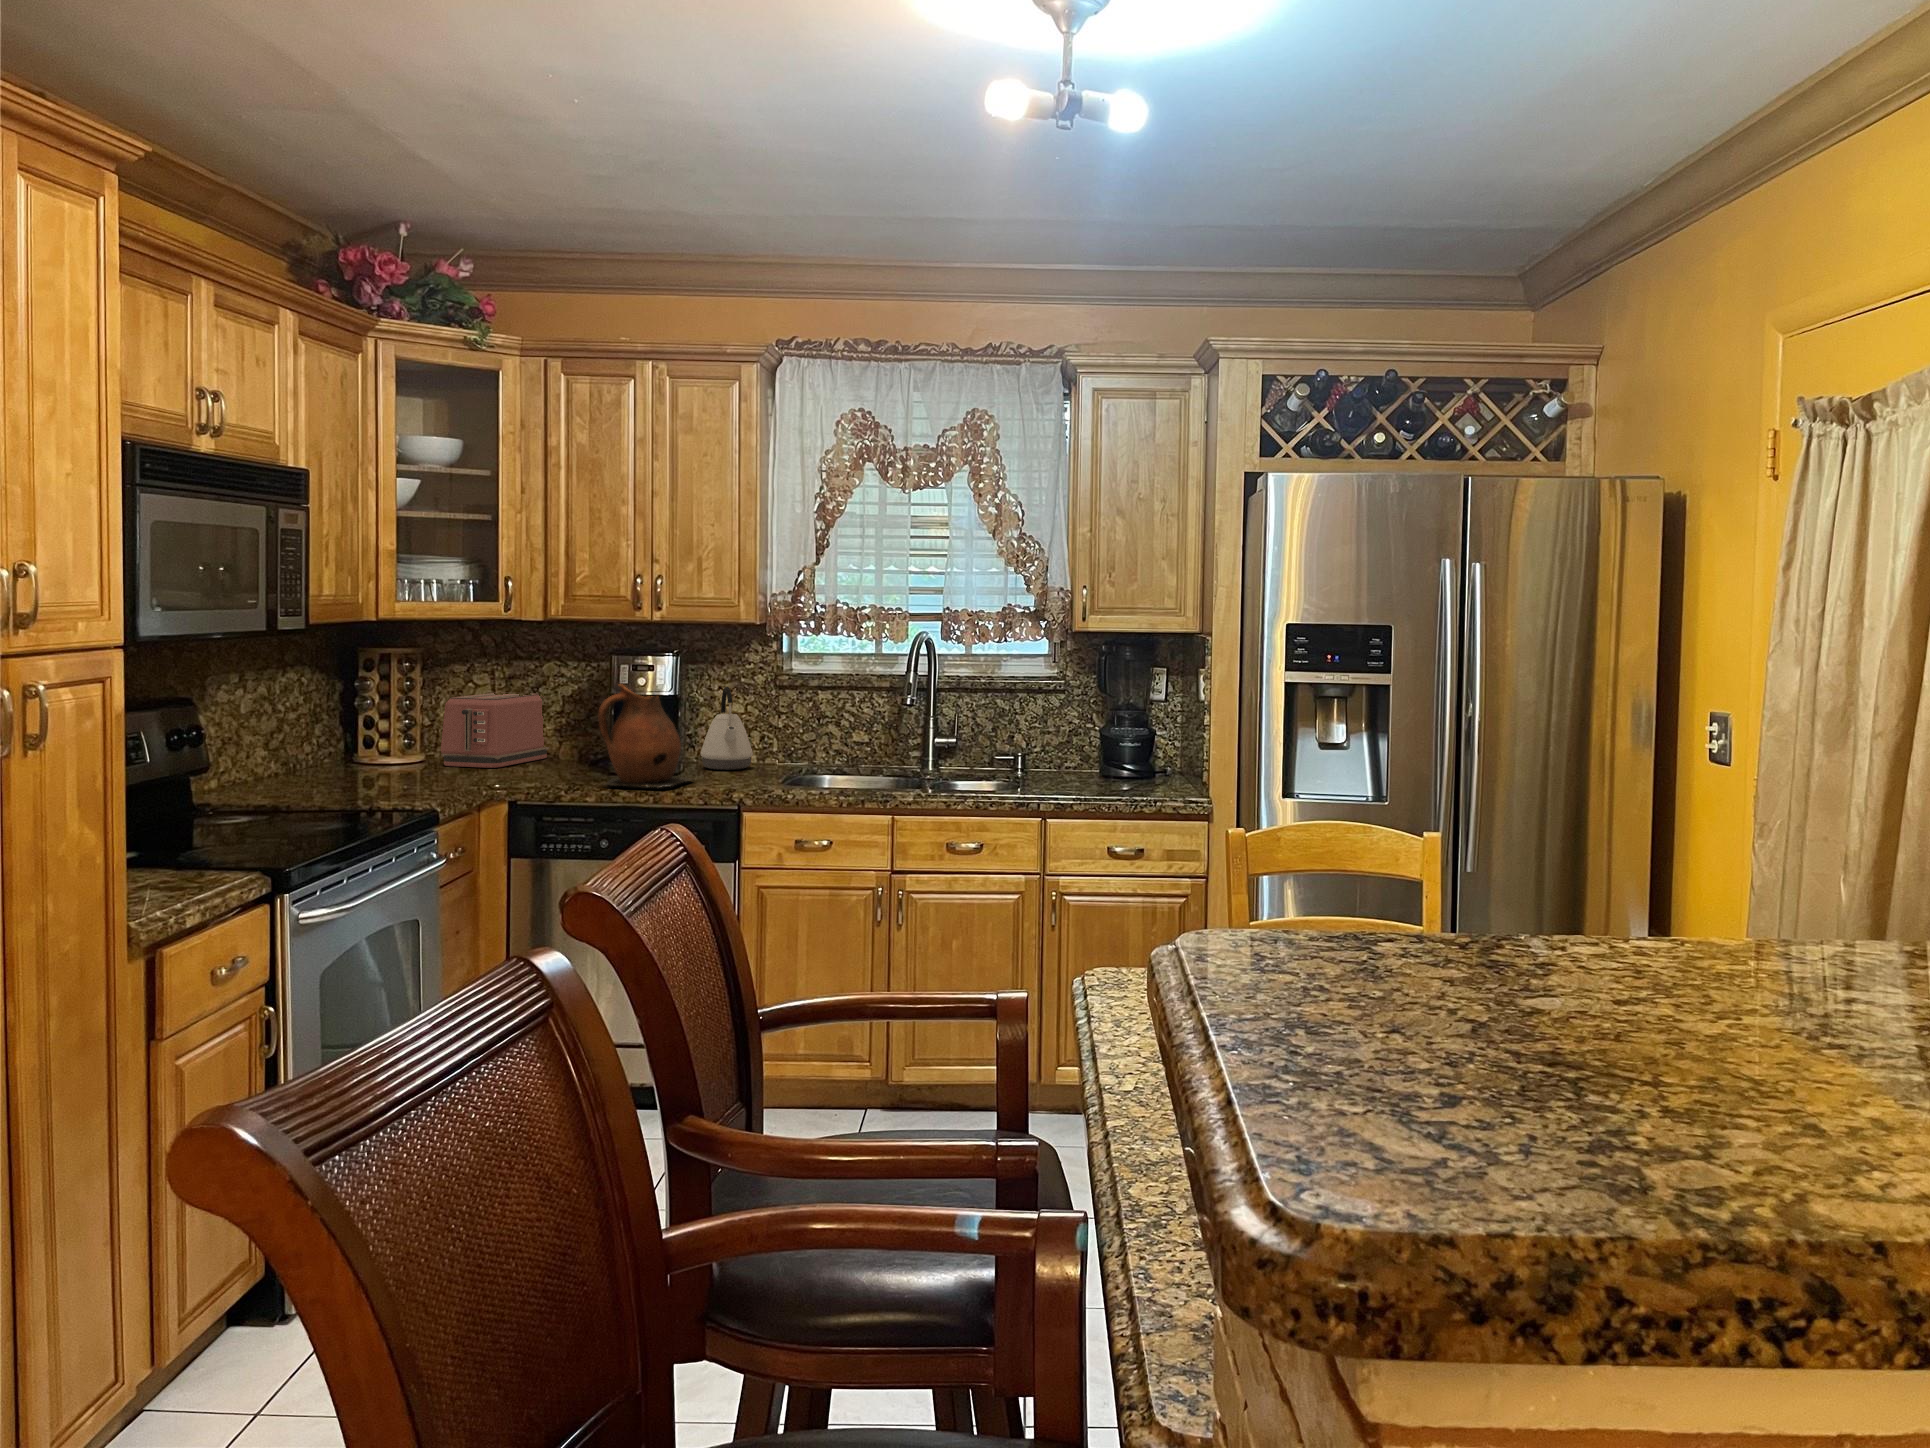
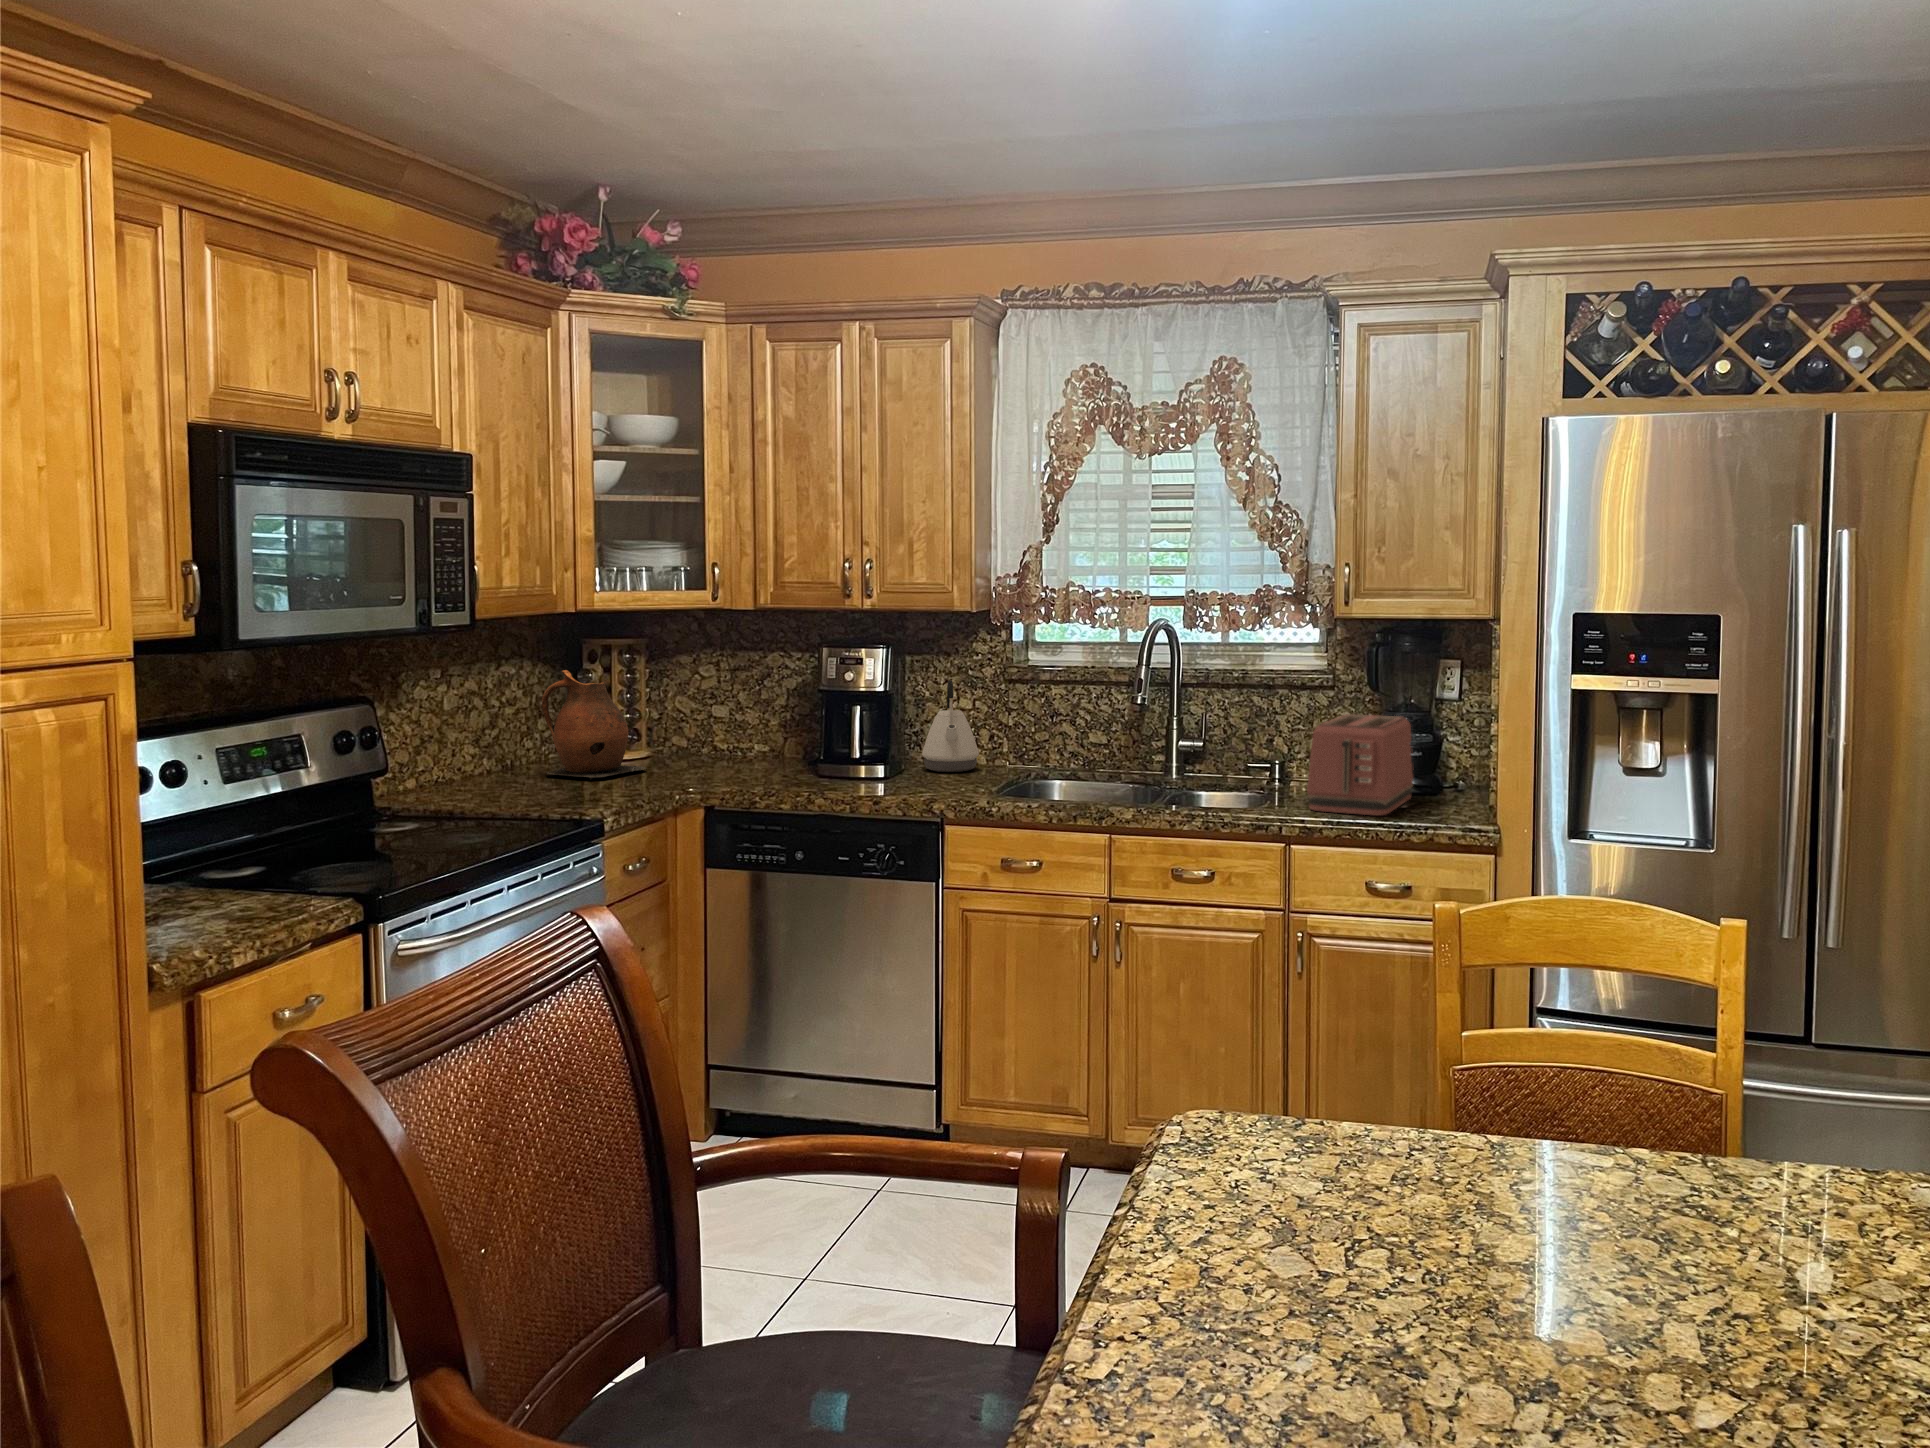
ceramic pitcher: present [598,684,693,788] -> present [542,670,647,780]
toaster: present [441,693,549,768] -> present [1307,714,1413,815]

